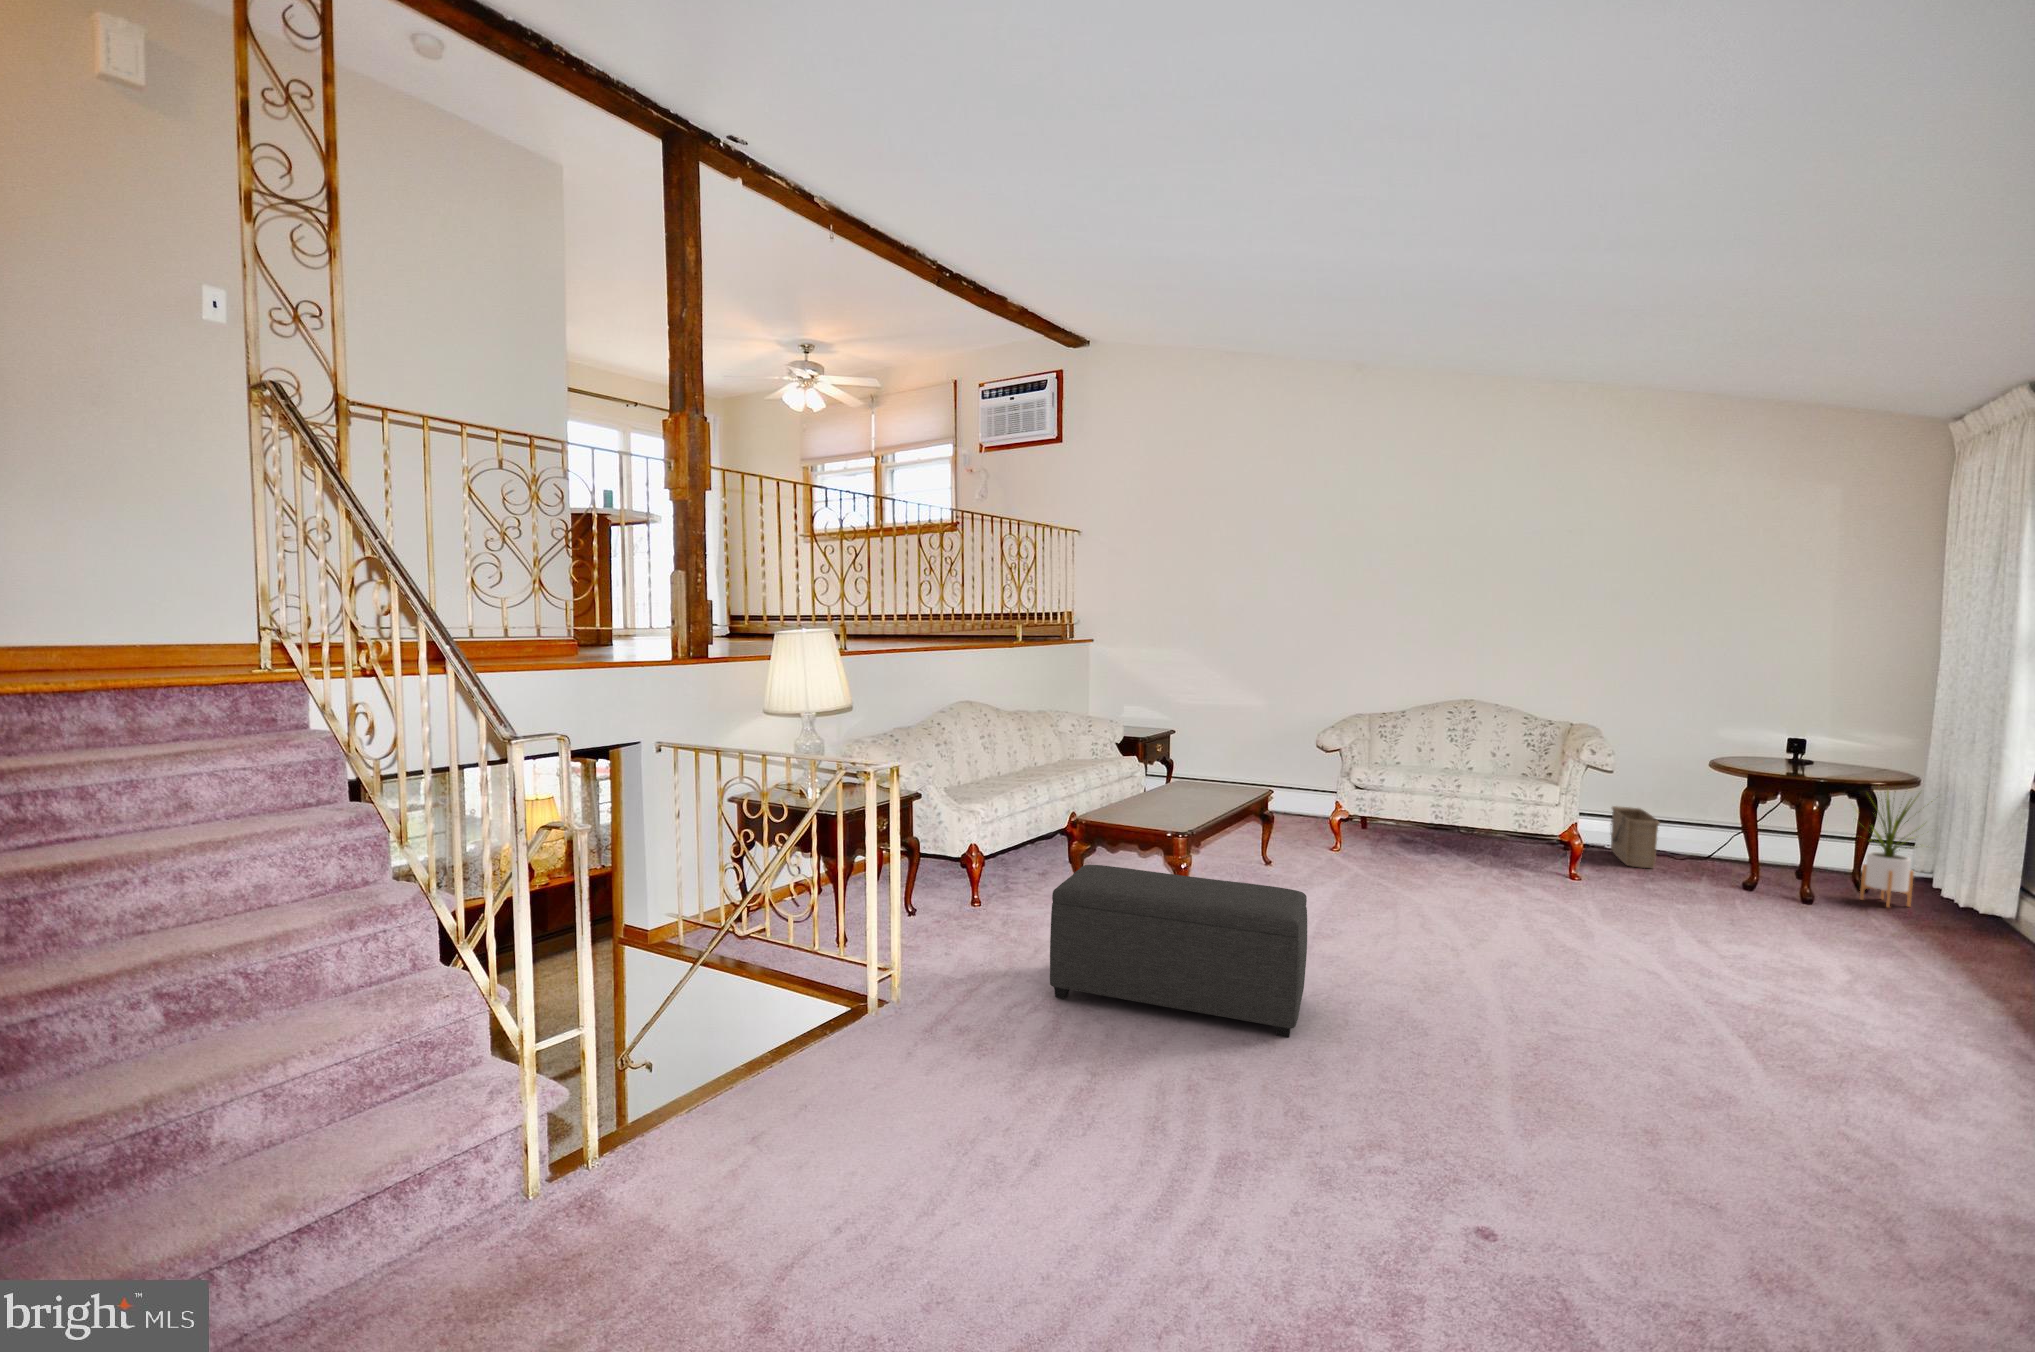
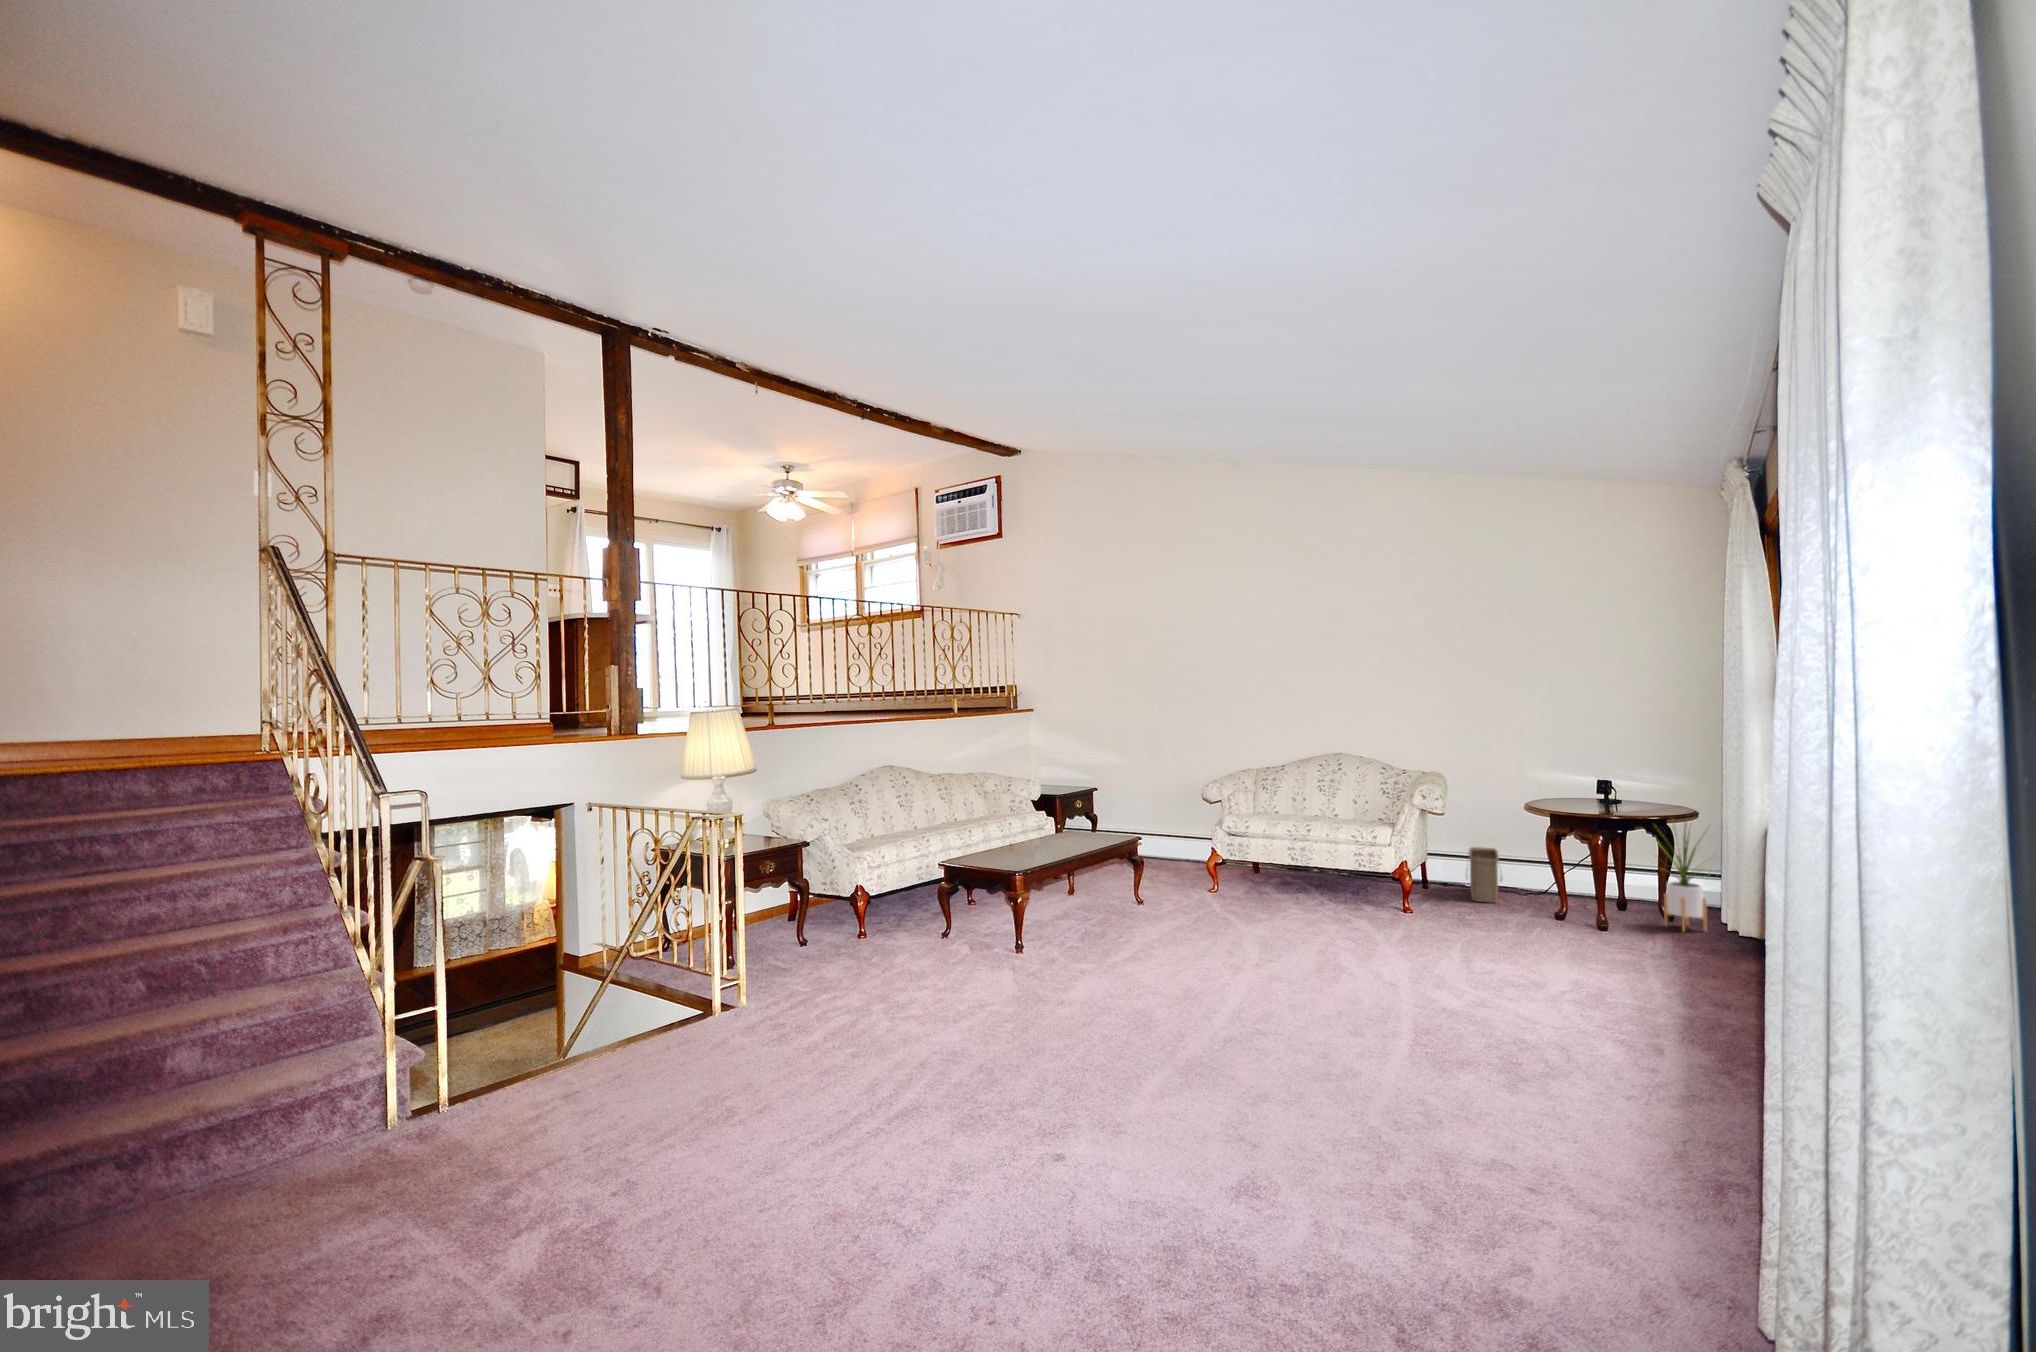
ottoman: present [1050,865,1307,1038] -> none [862,896,1072,1033]

